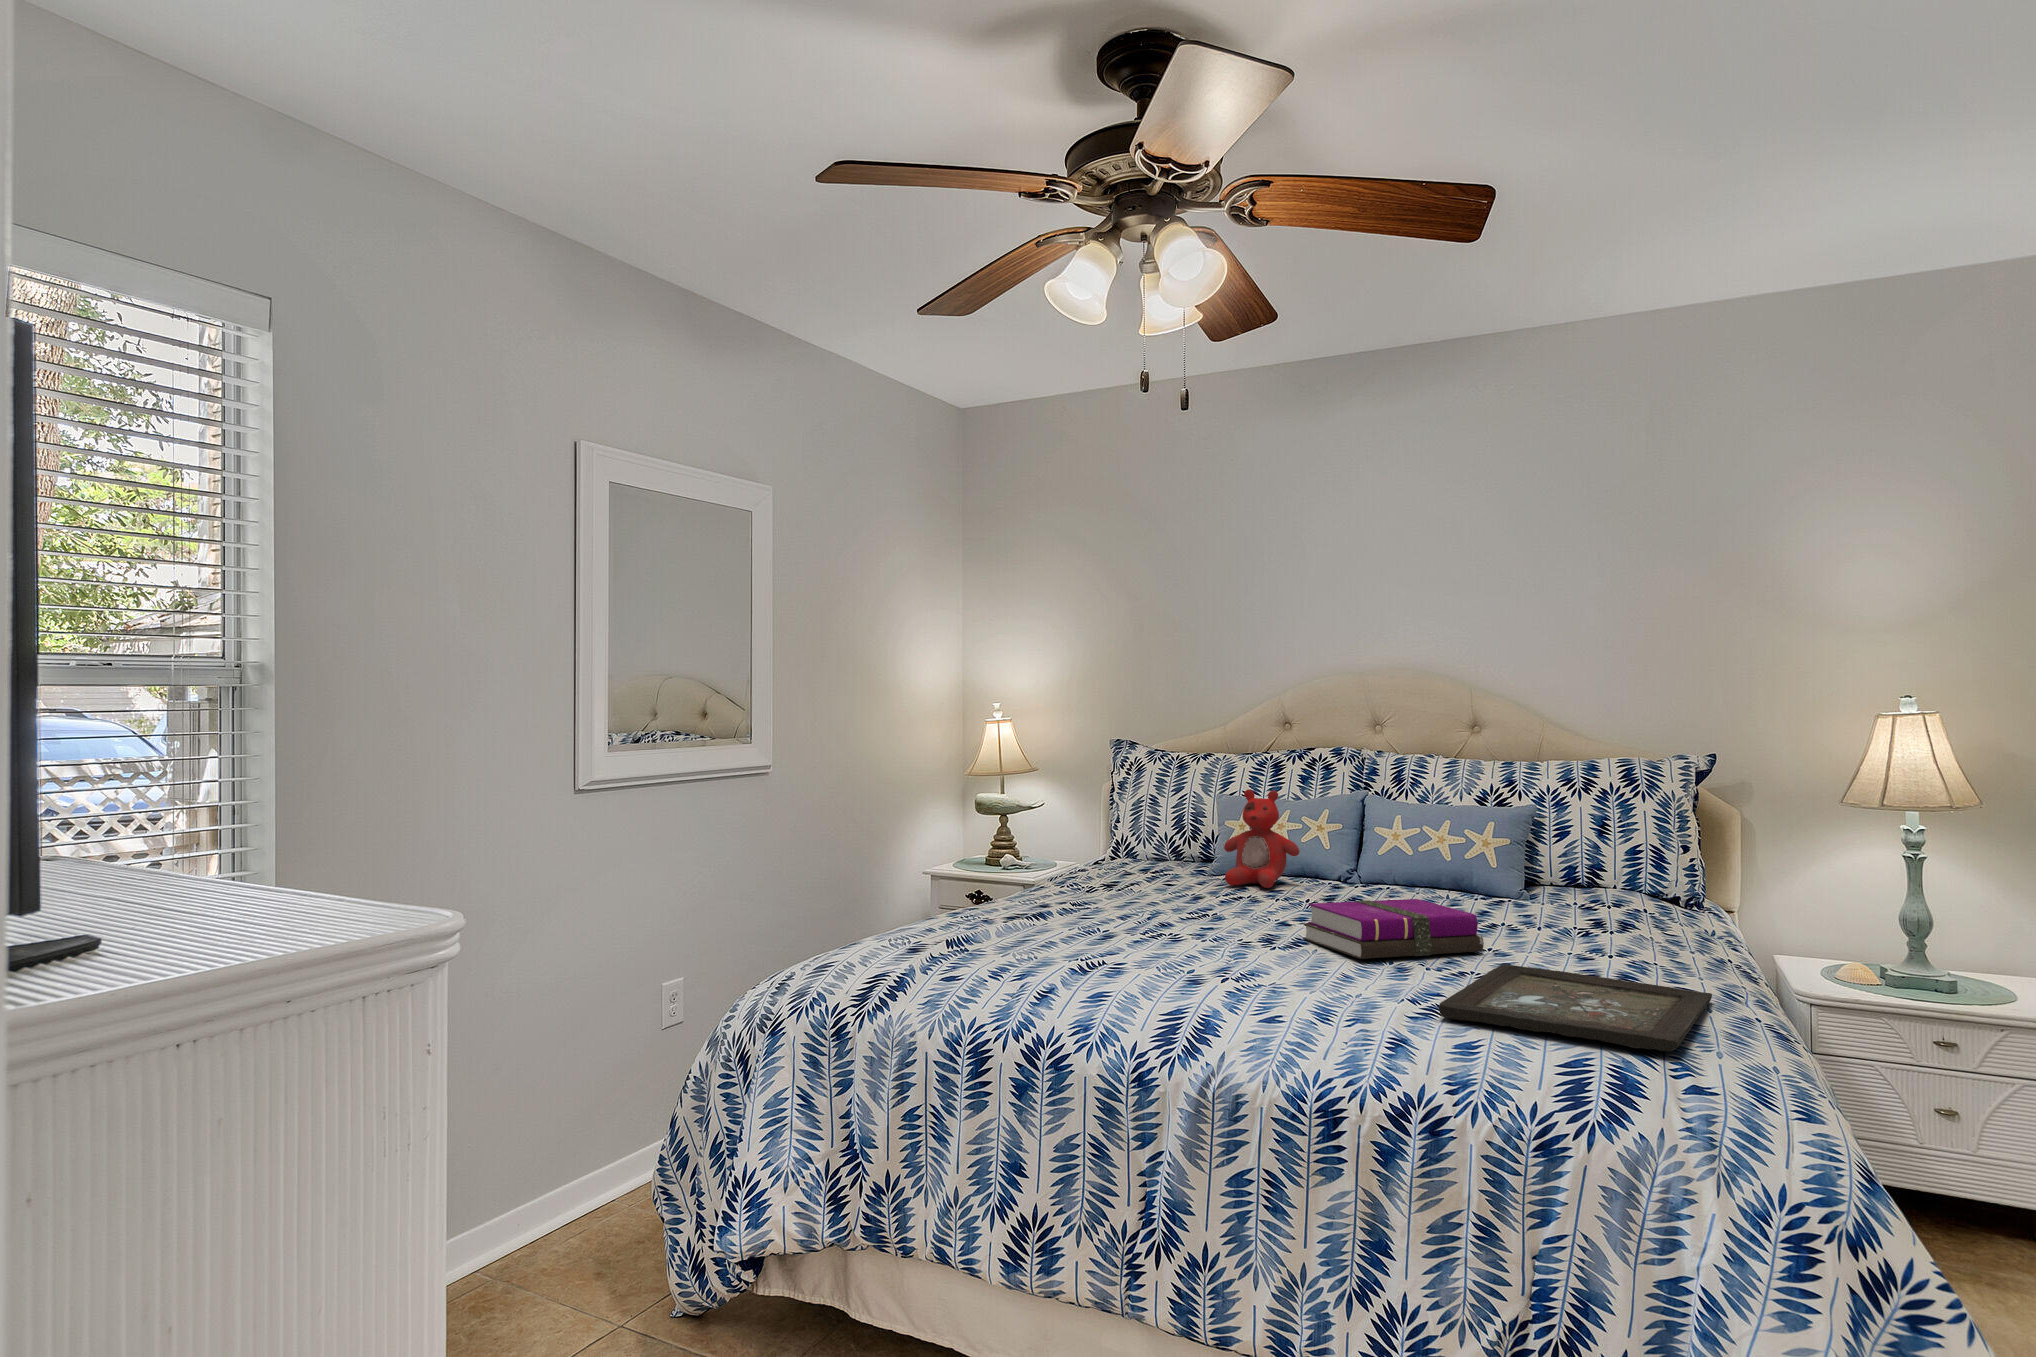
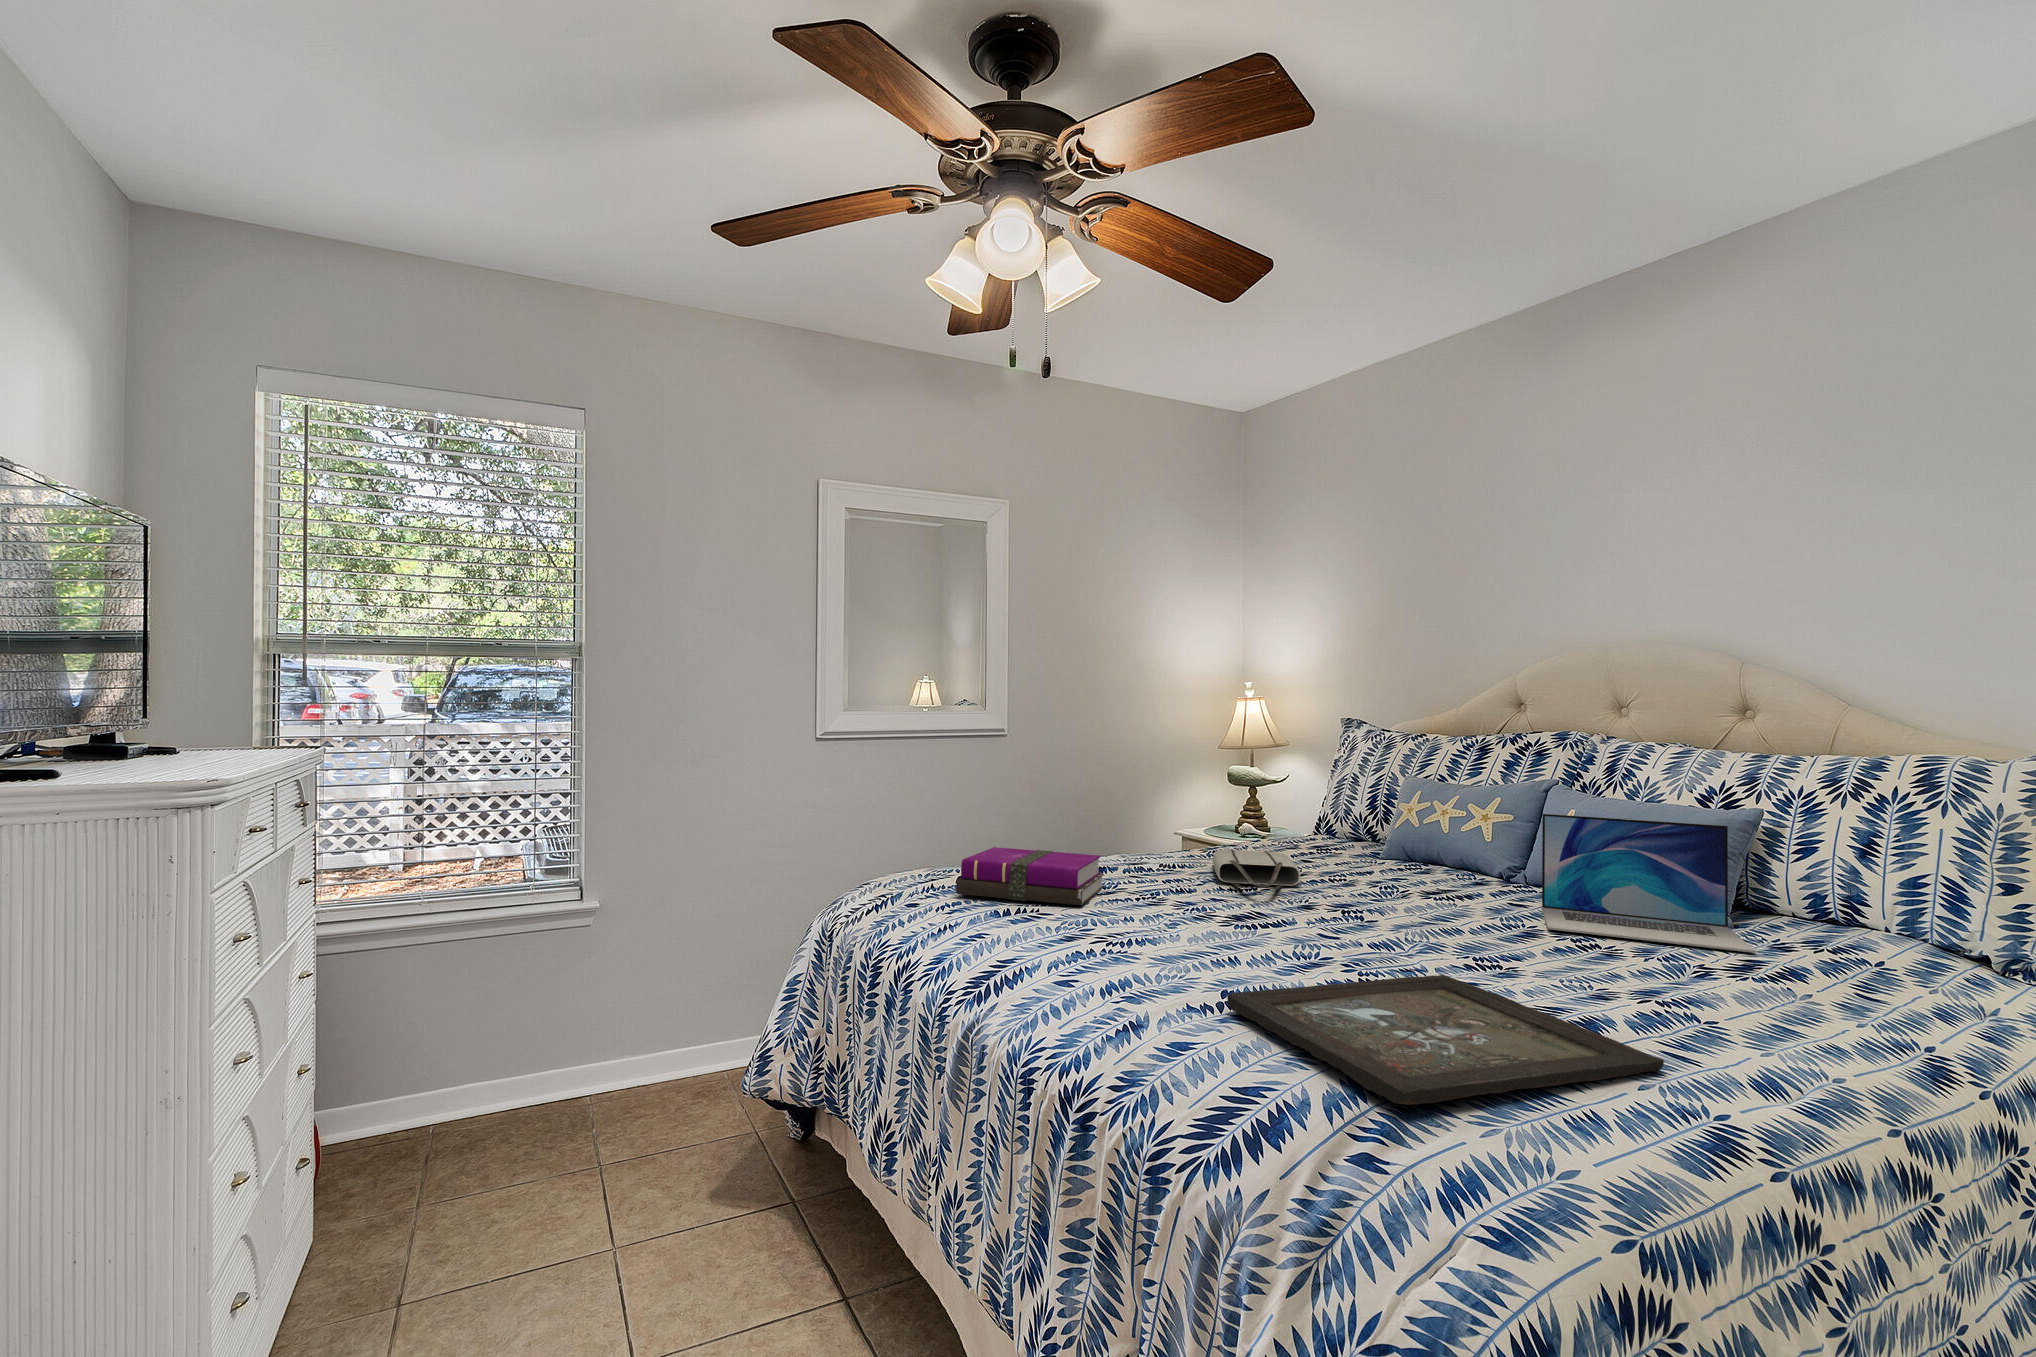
stuffed bear: present [1224,790,1300,888] -> none [1350,770,1437,873]
laptop: none [1423,821,1595,919] -> present [1542,814,1756,953]
tote bag: none [1120,880,1246,918] -> present [1213,849,1300,890]
notebook: present [1303,899,1484,959] -> present [956,847,1104,905]

